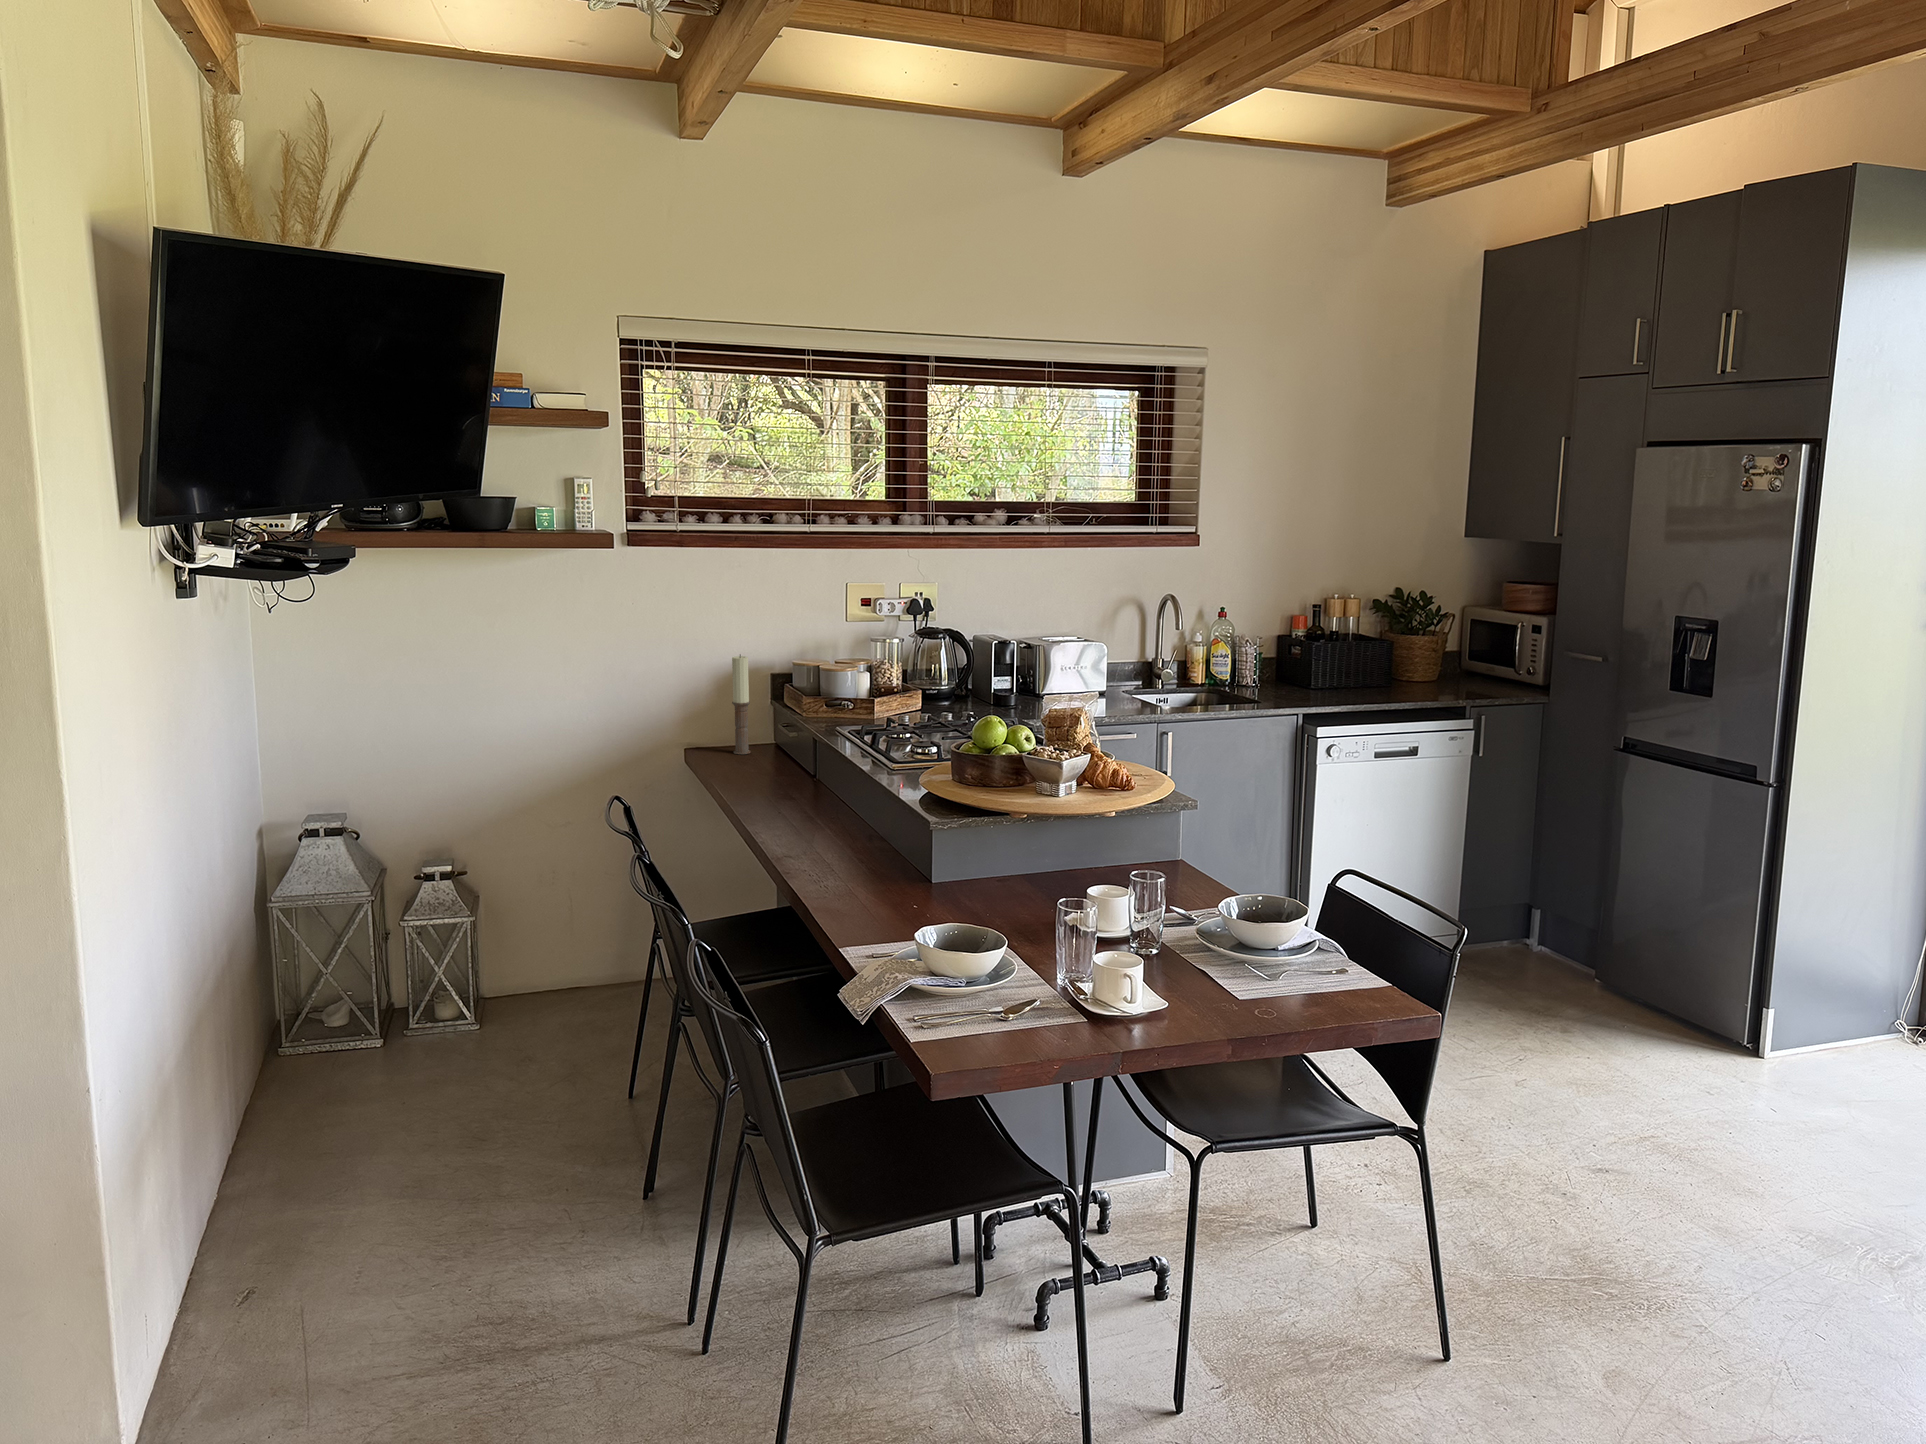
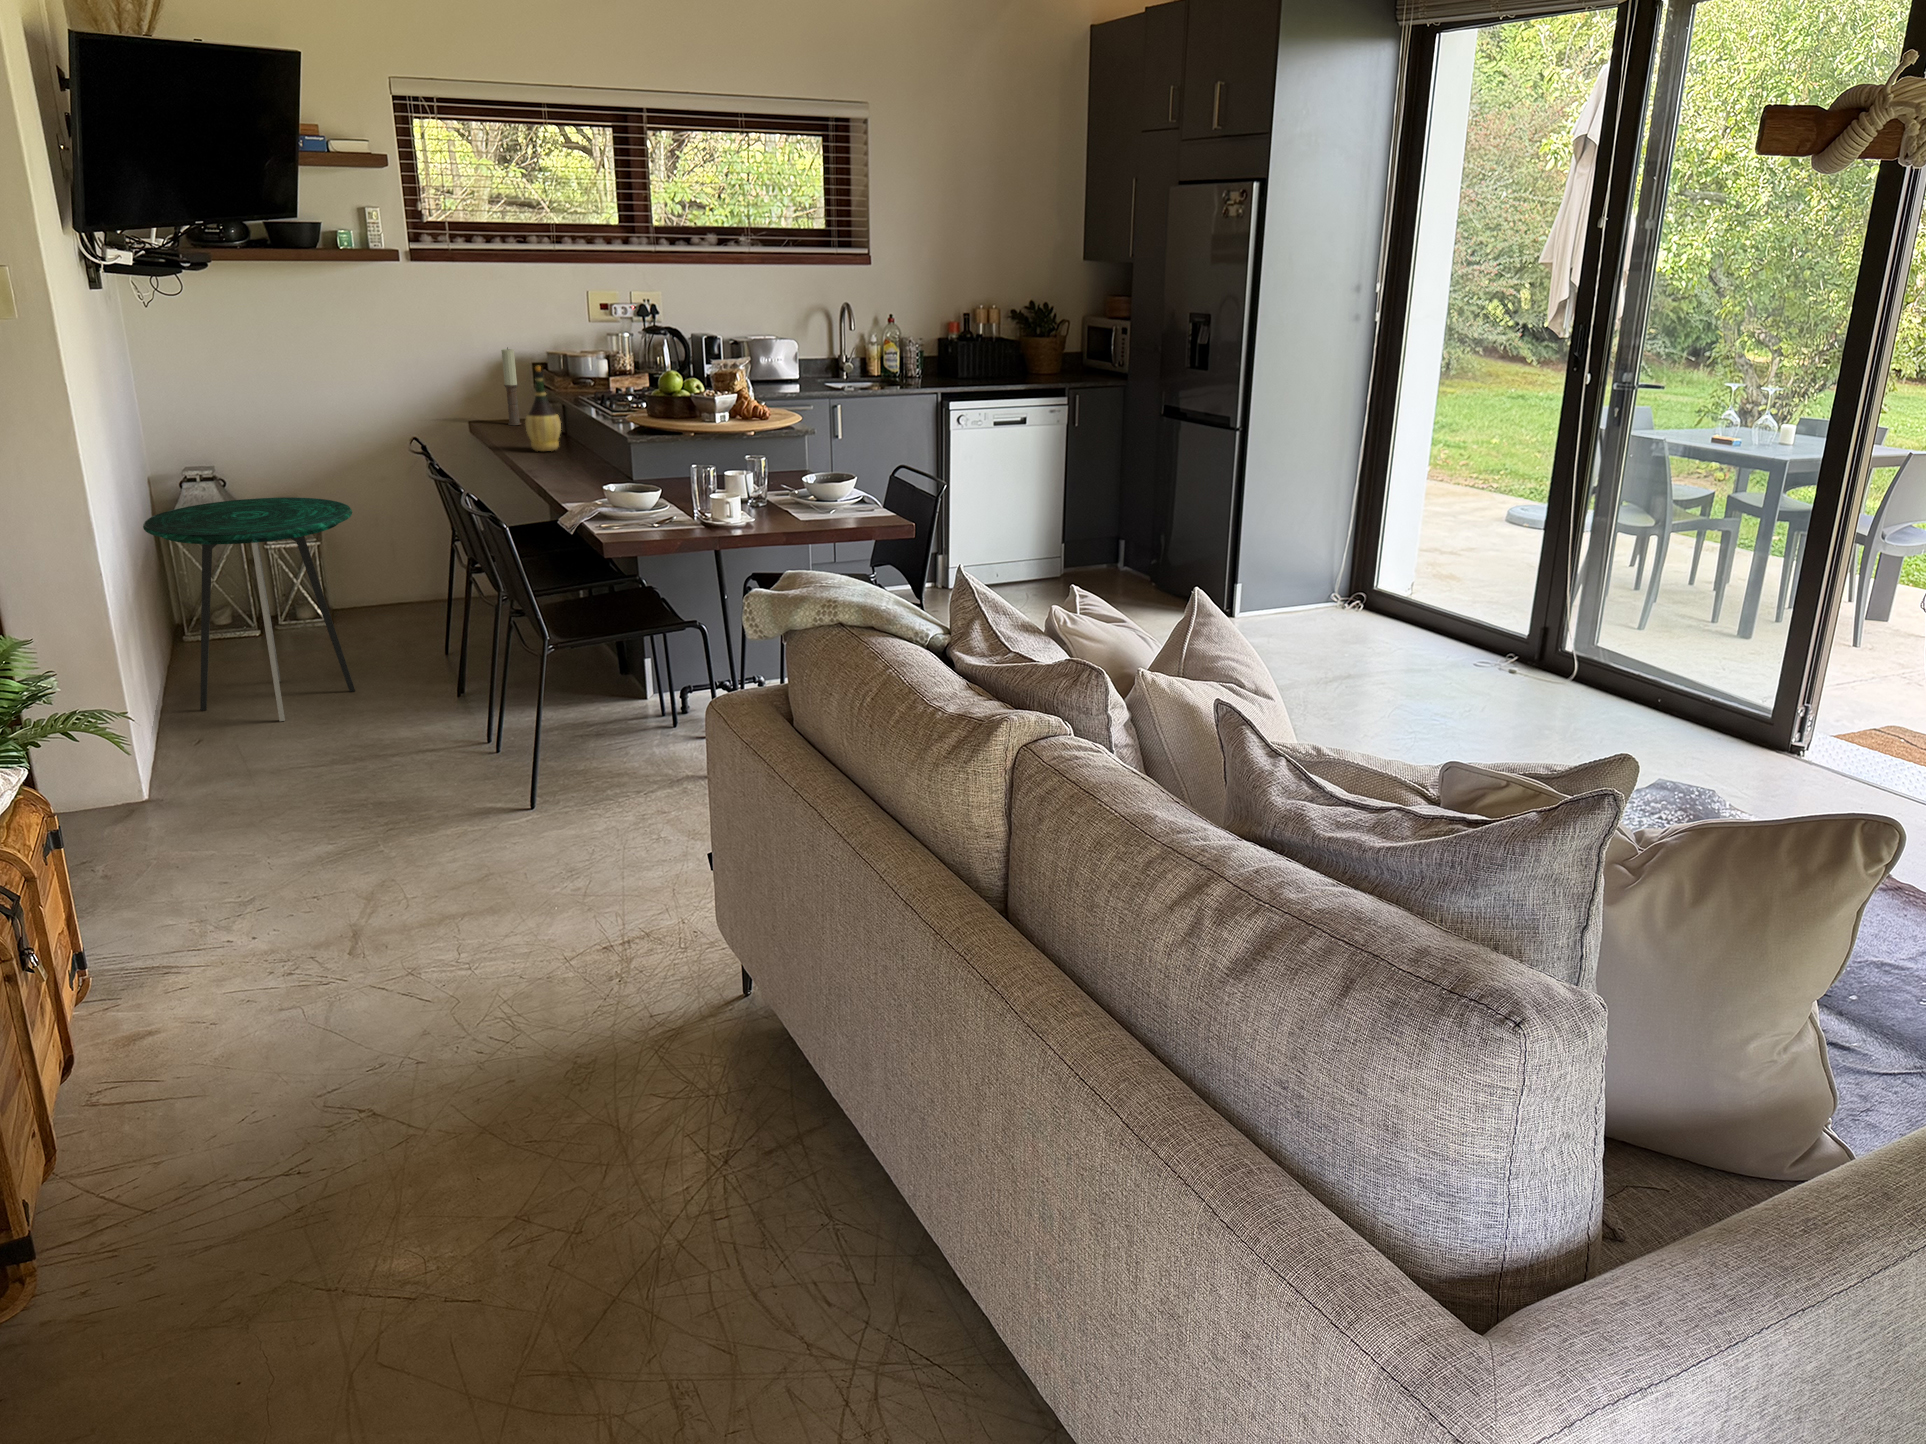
wine bottle: none [765,692,813,810] -> present [526,366,561,451]
side table: none [180,893,508,1283] -> present [143,497,355,721]

